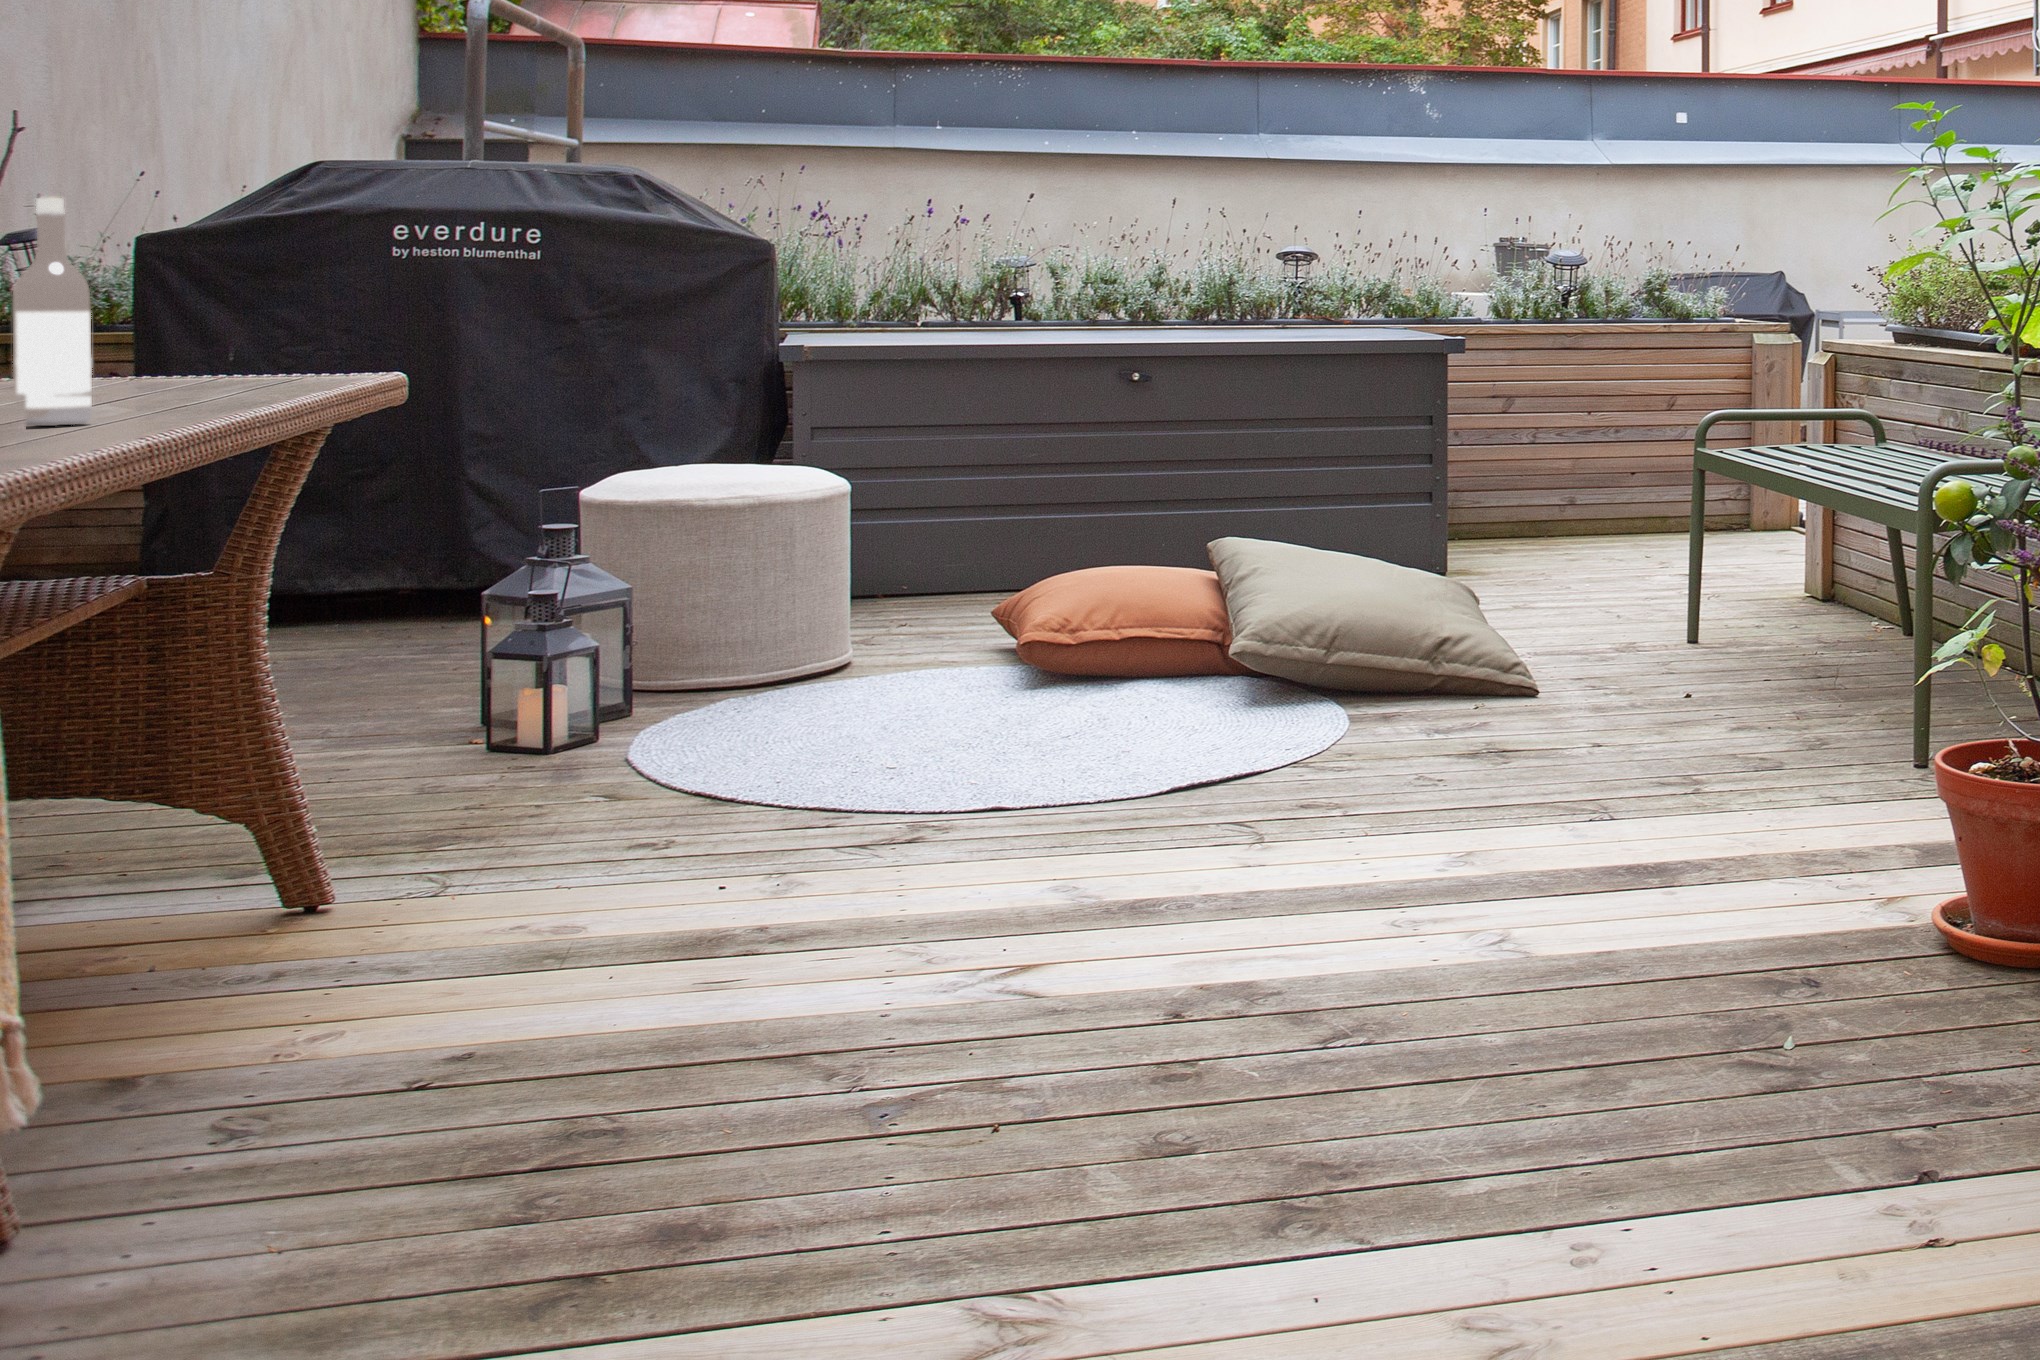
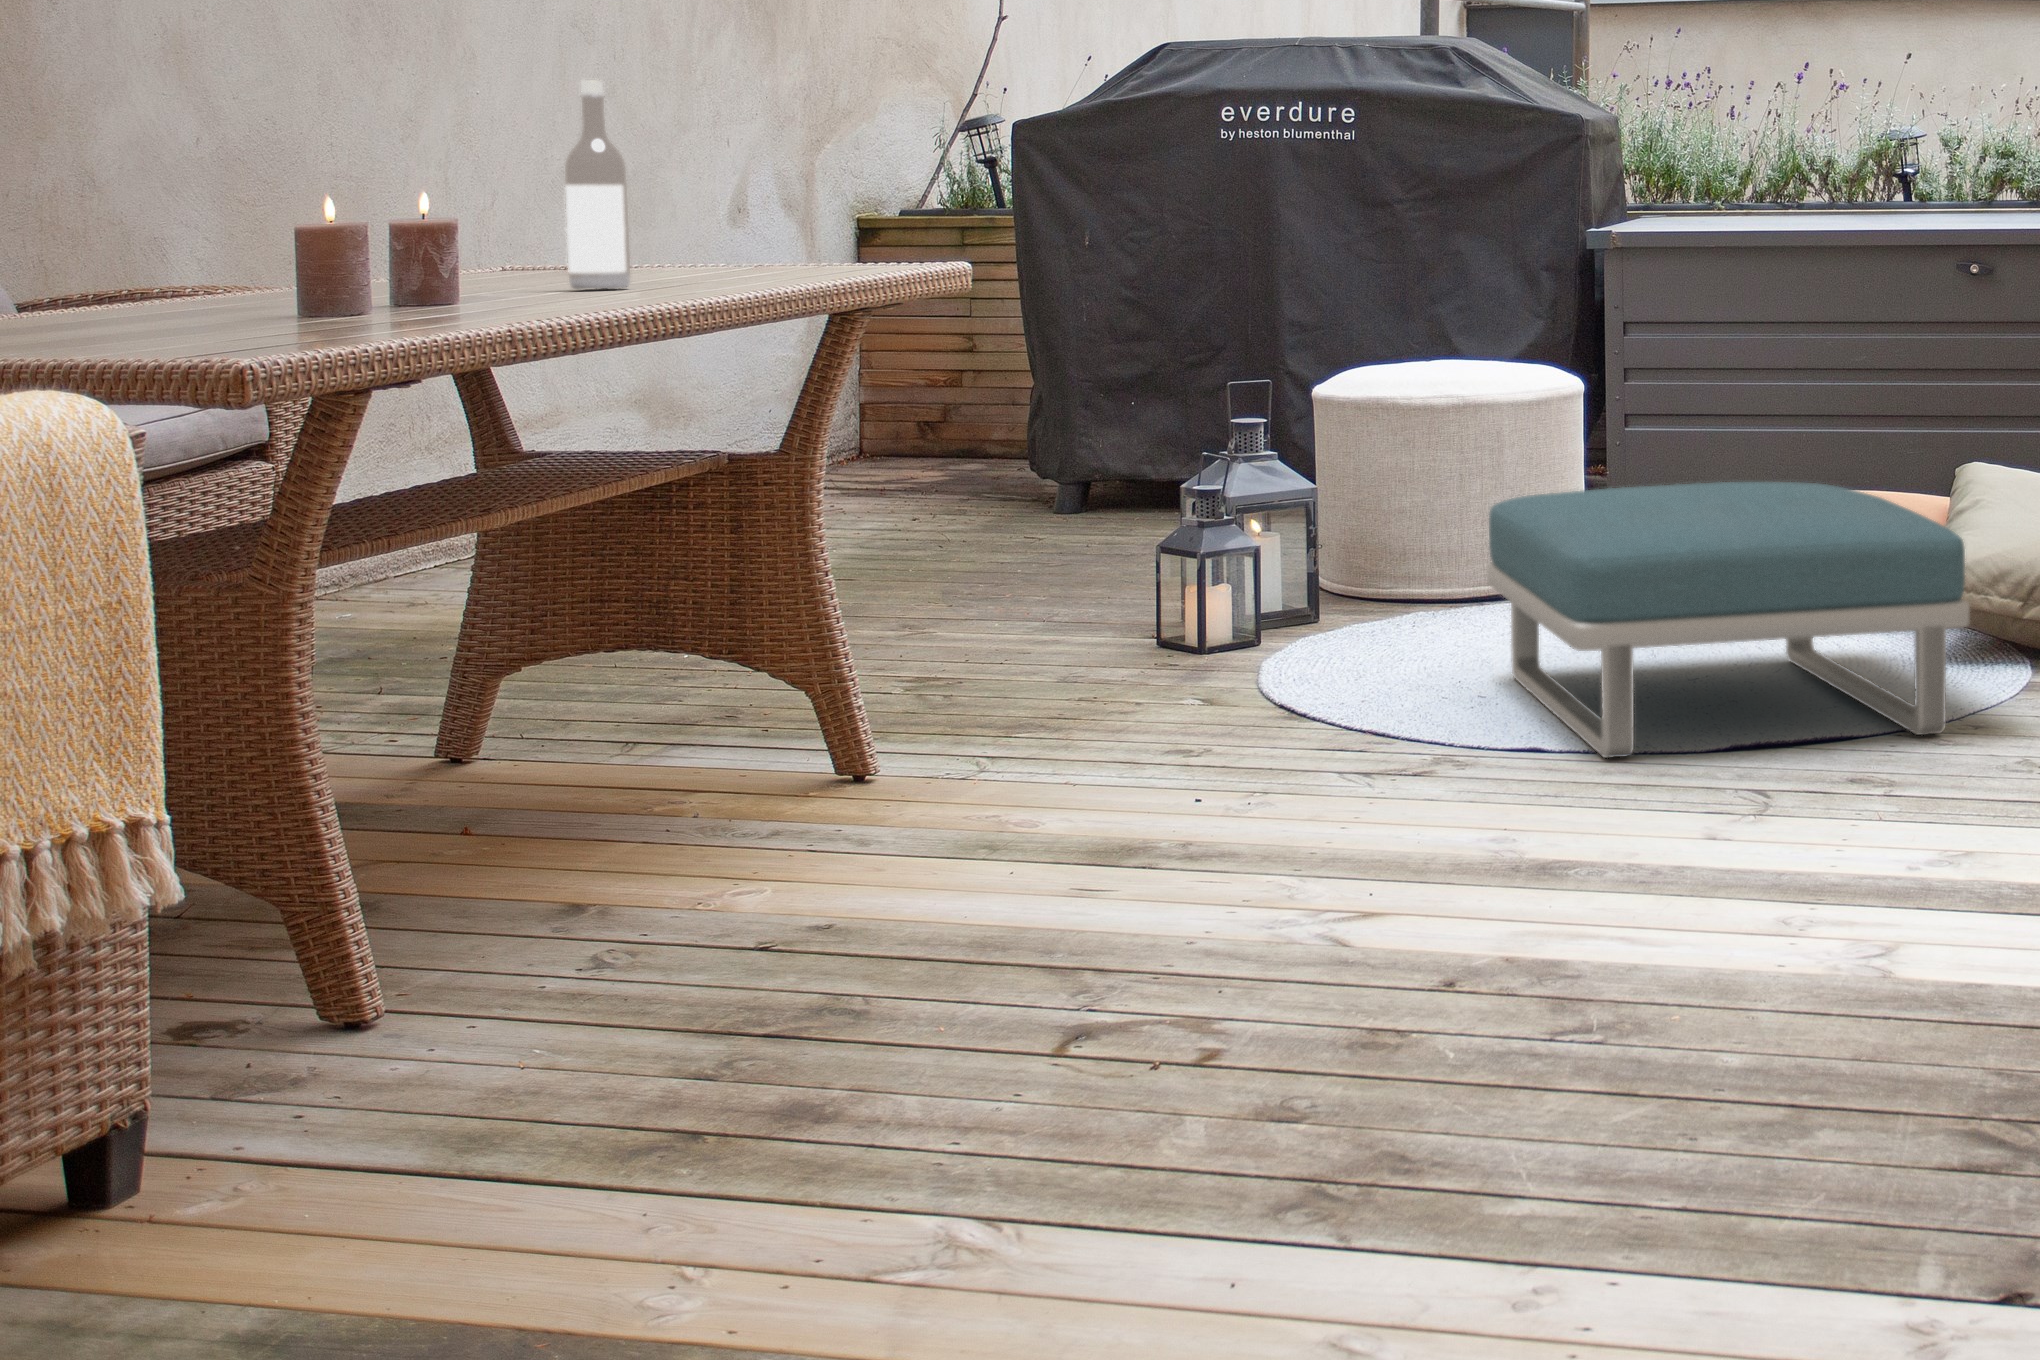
footstool: none [894,553,1357,800] -> present [1487,482,1970,758]

